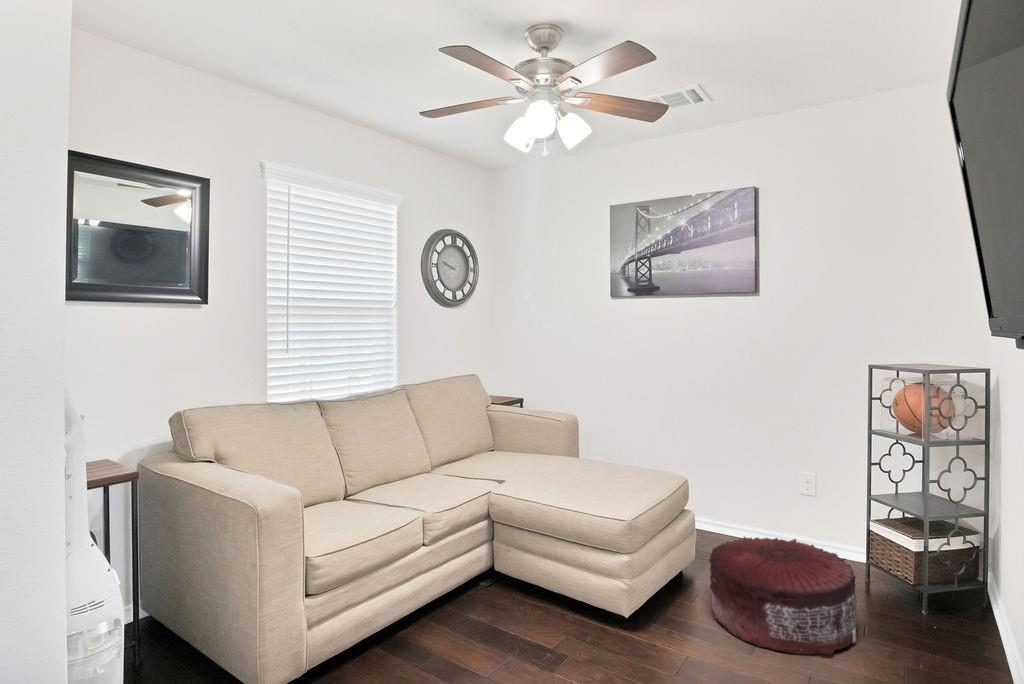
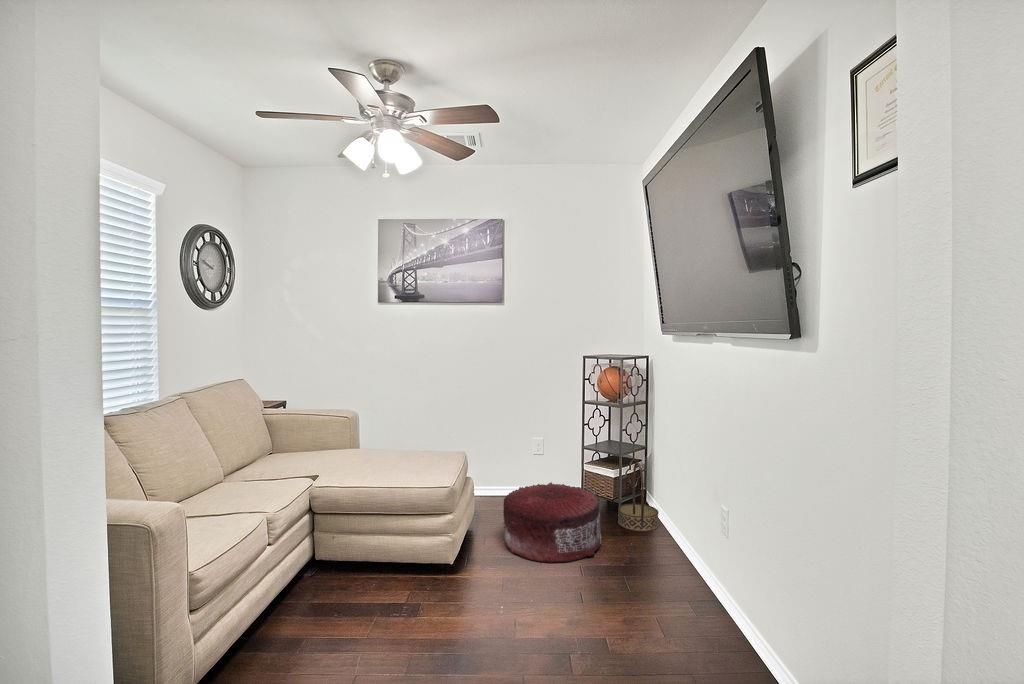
basket: none [909,534,985,647] -> present [618,462,659,531]

